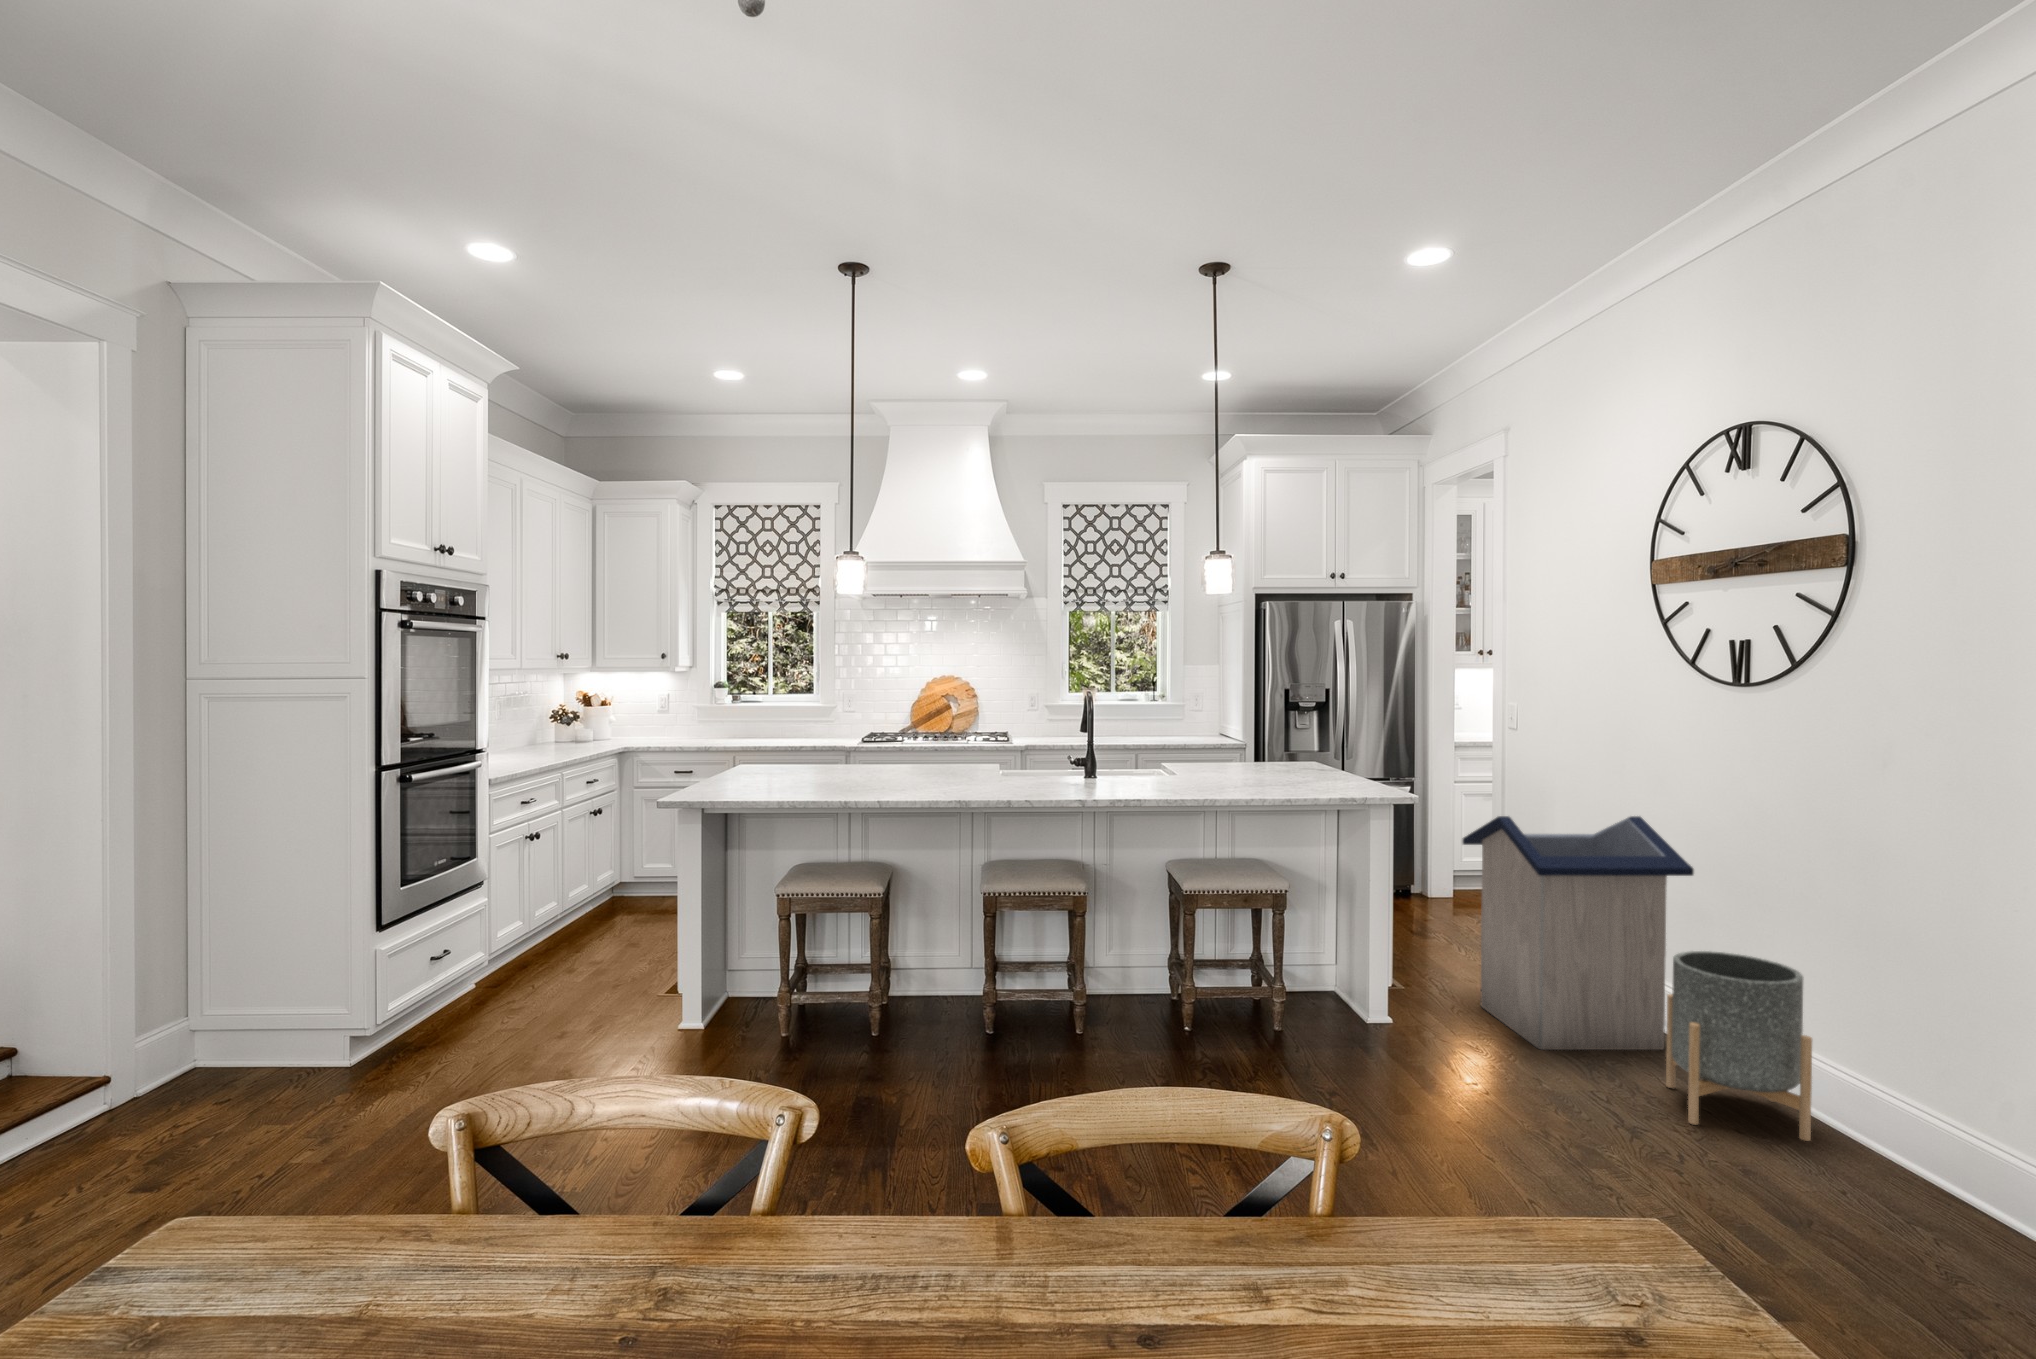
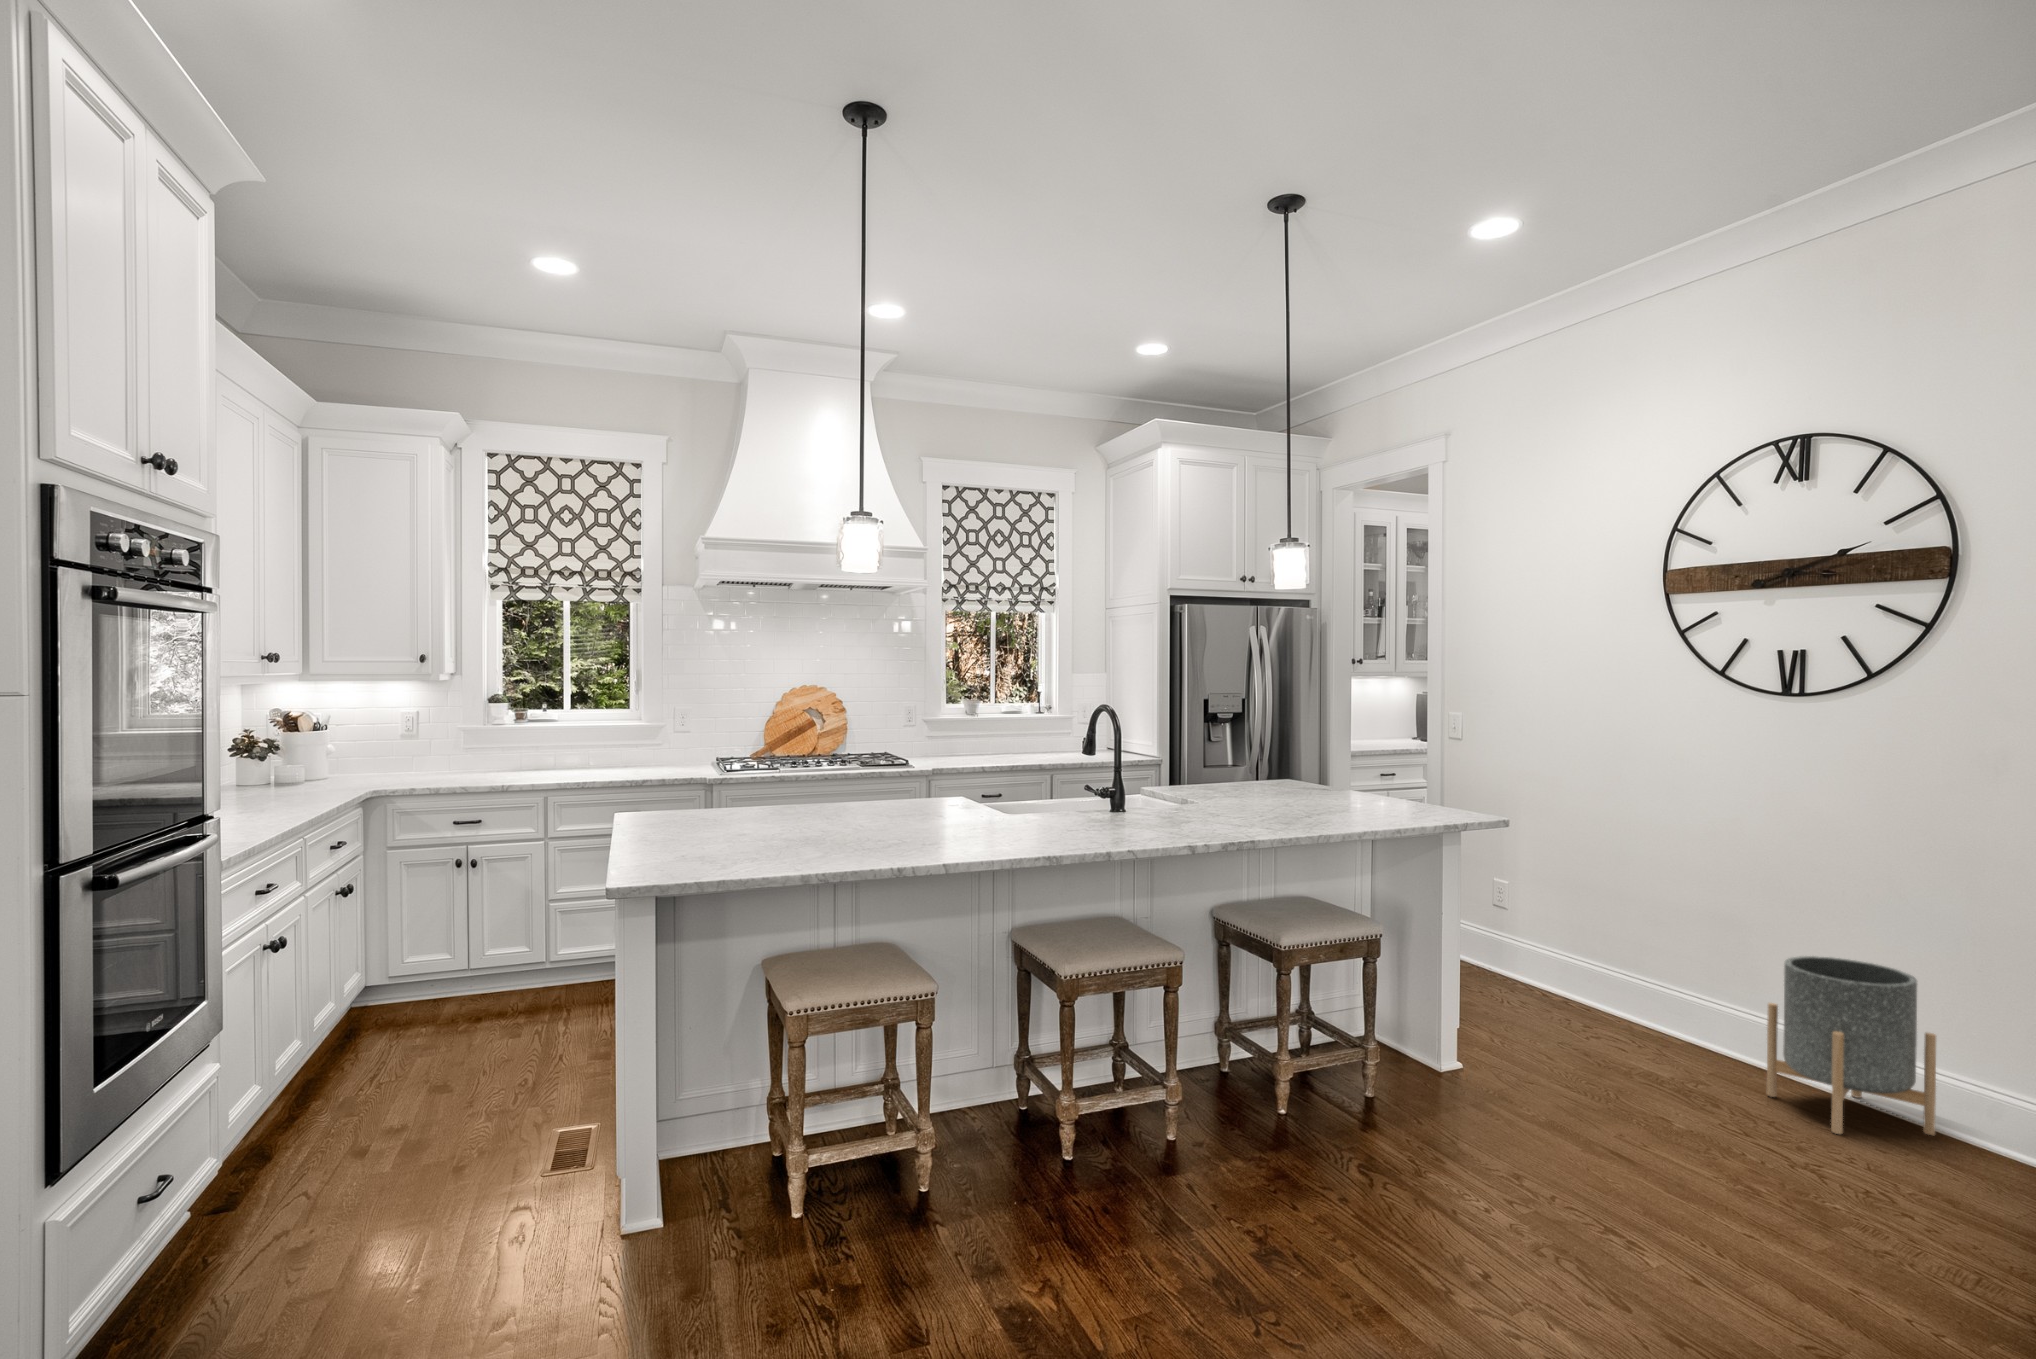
trash can: present [1462,816,1694,1050] -> none [1496,824,1744,1072]

